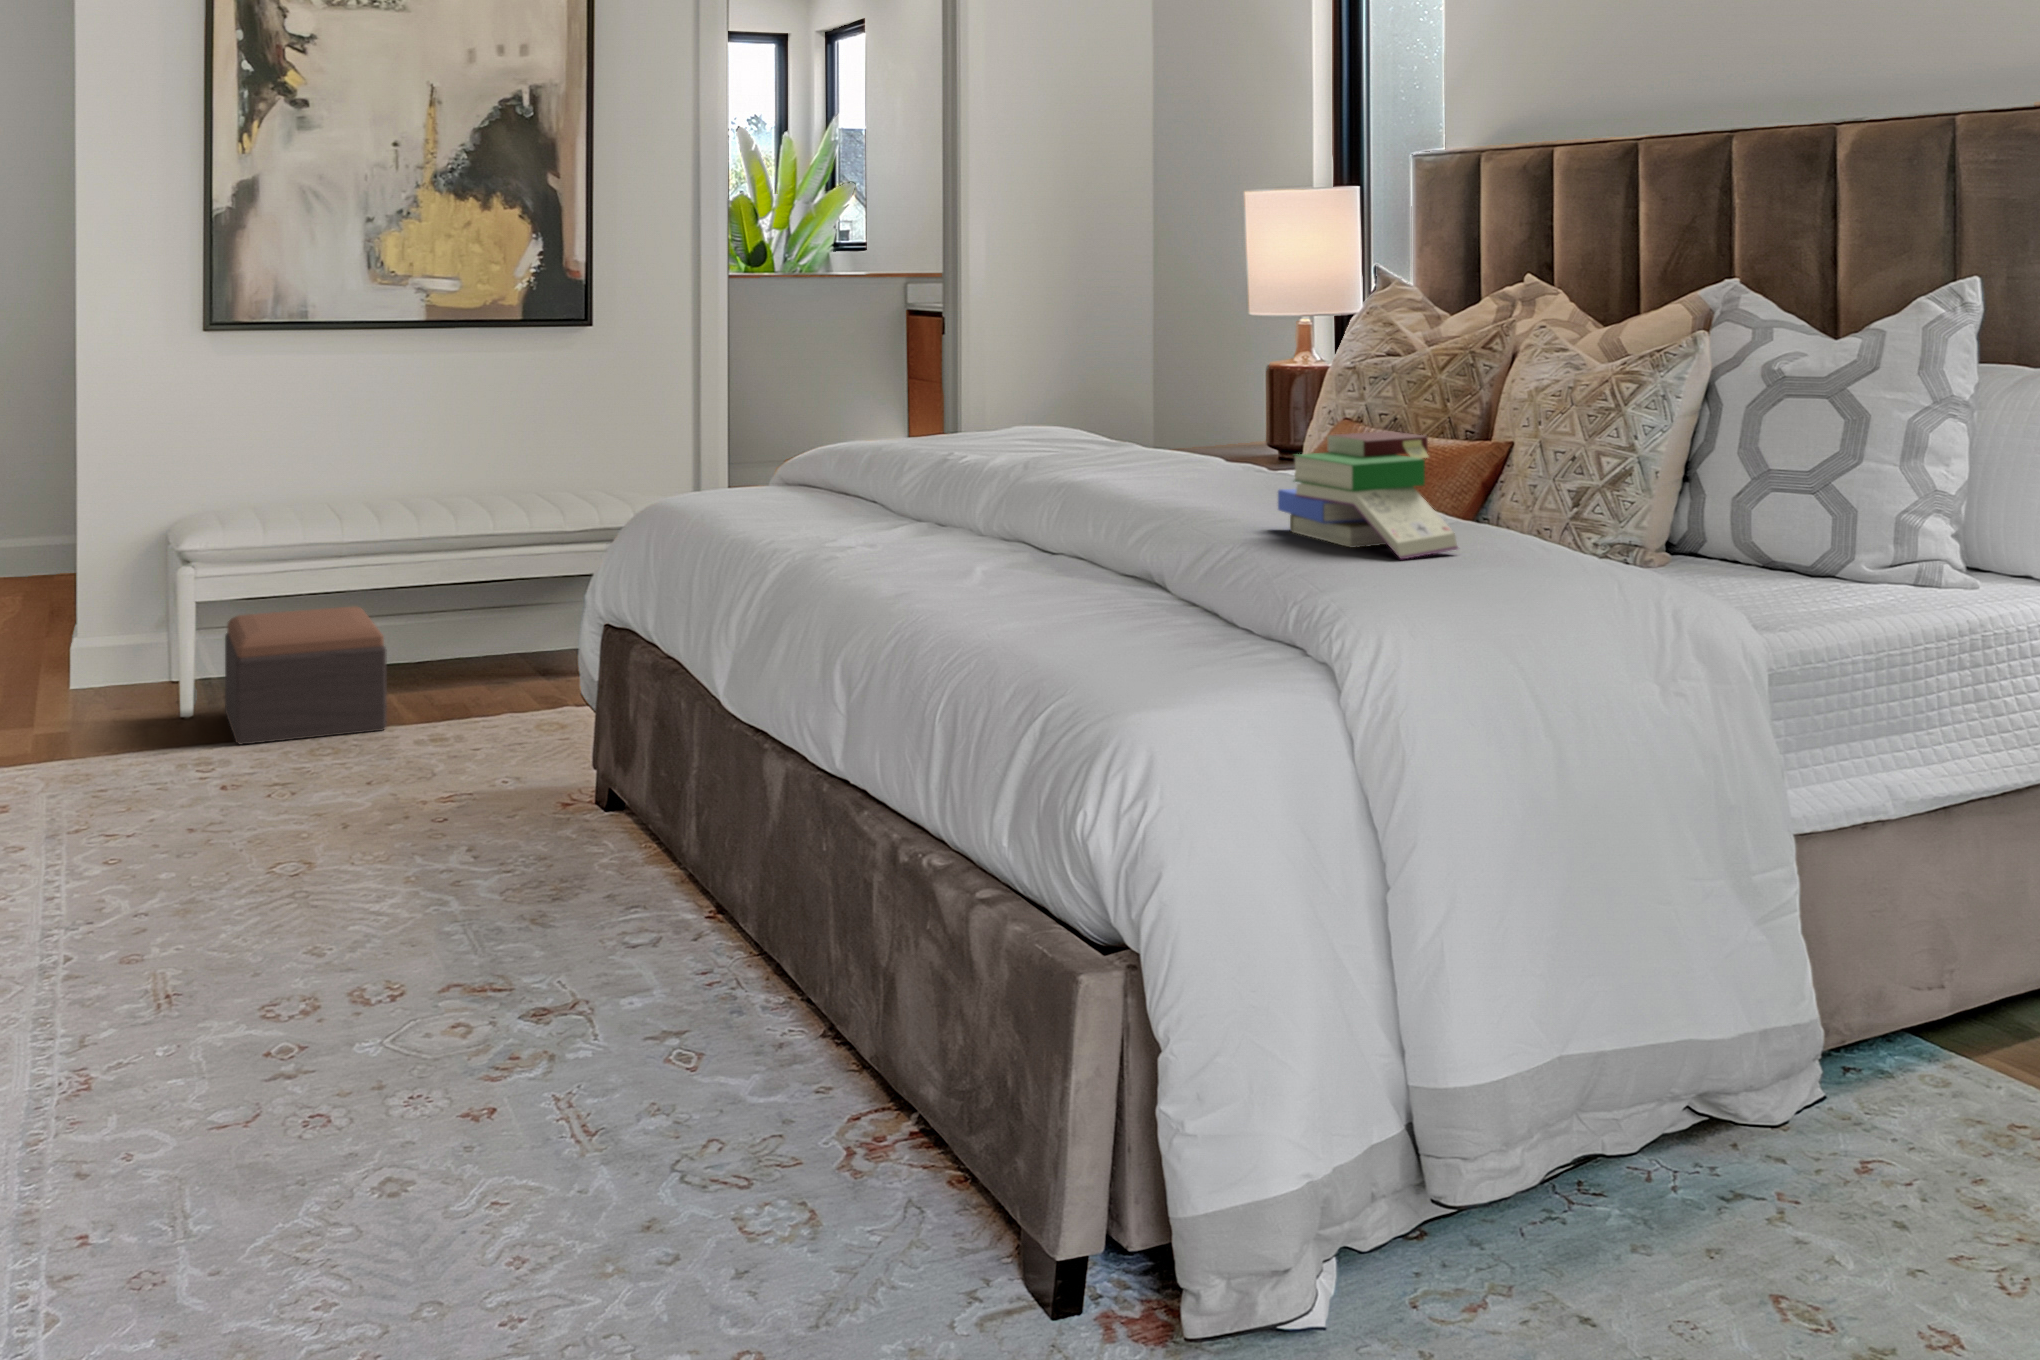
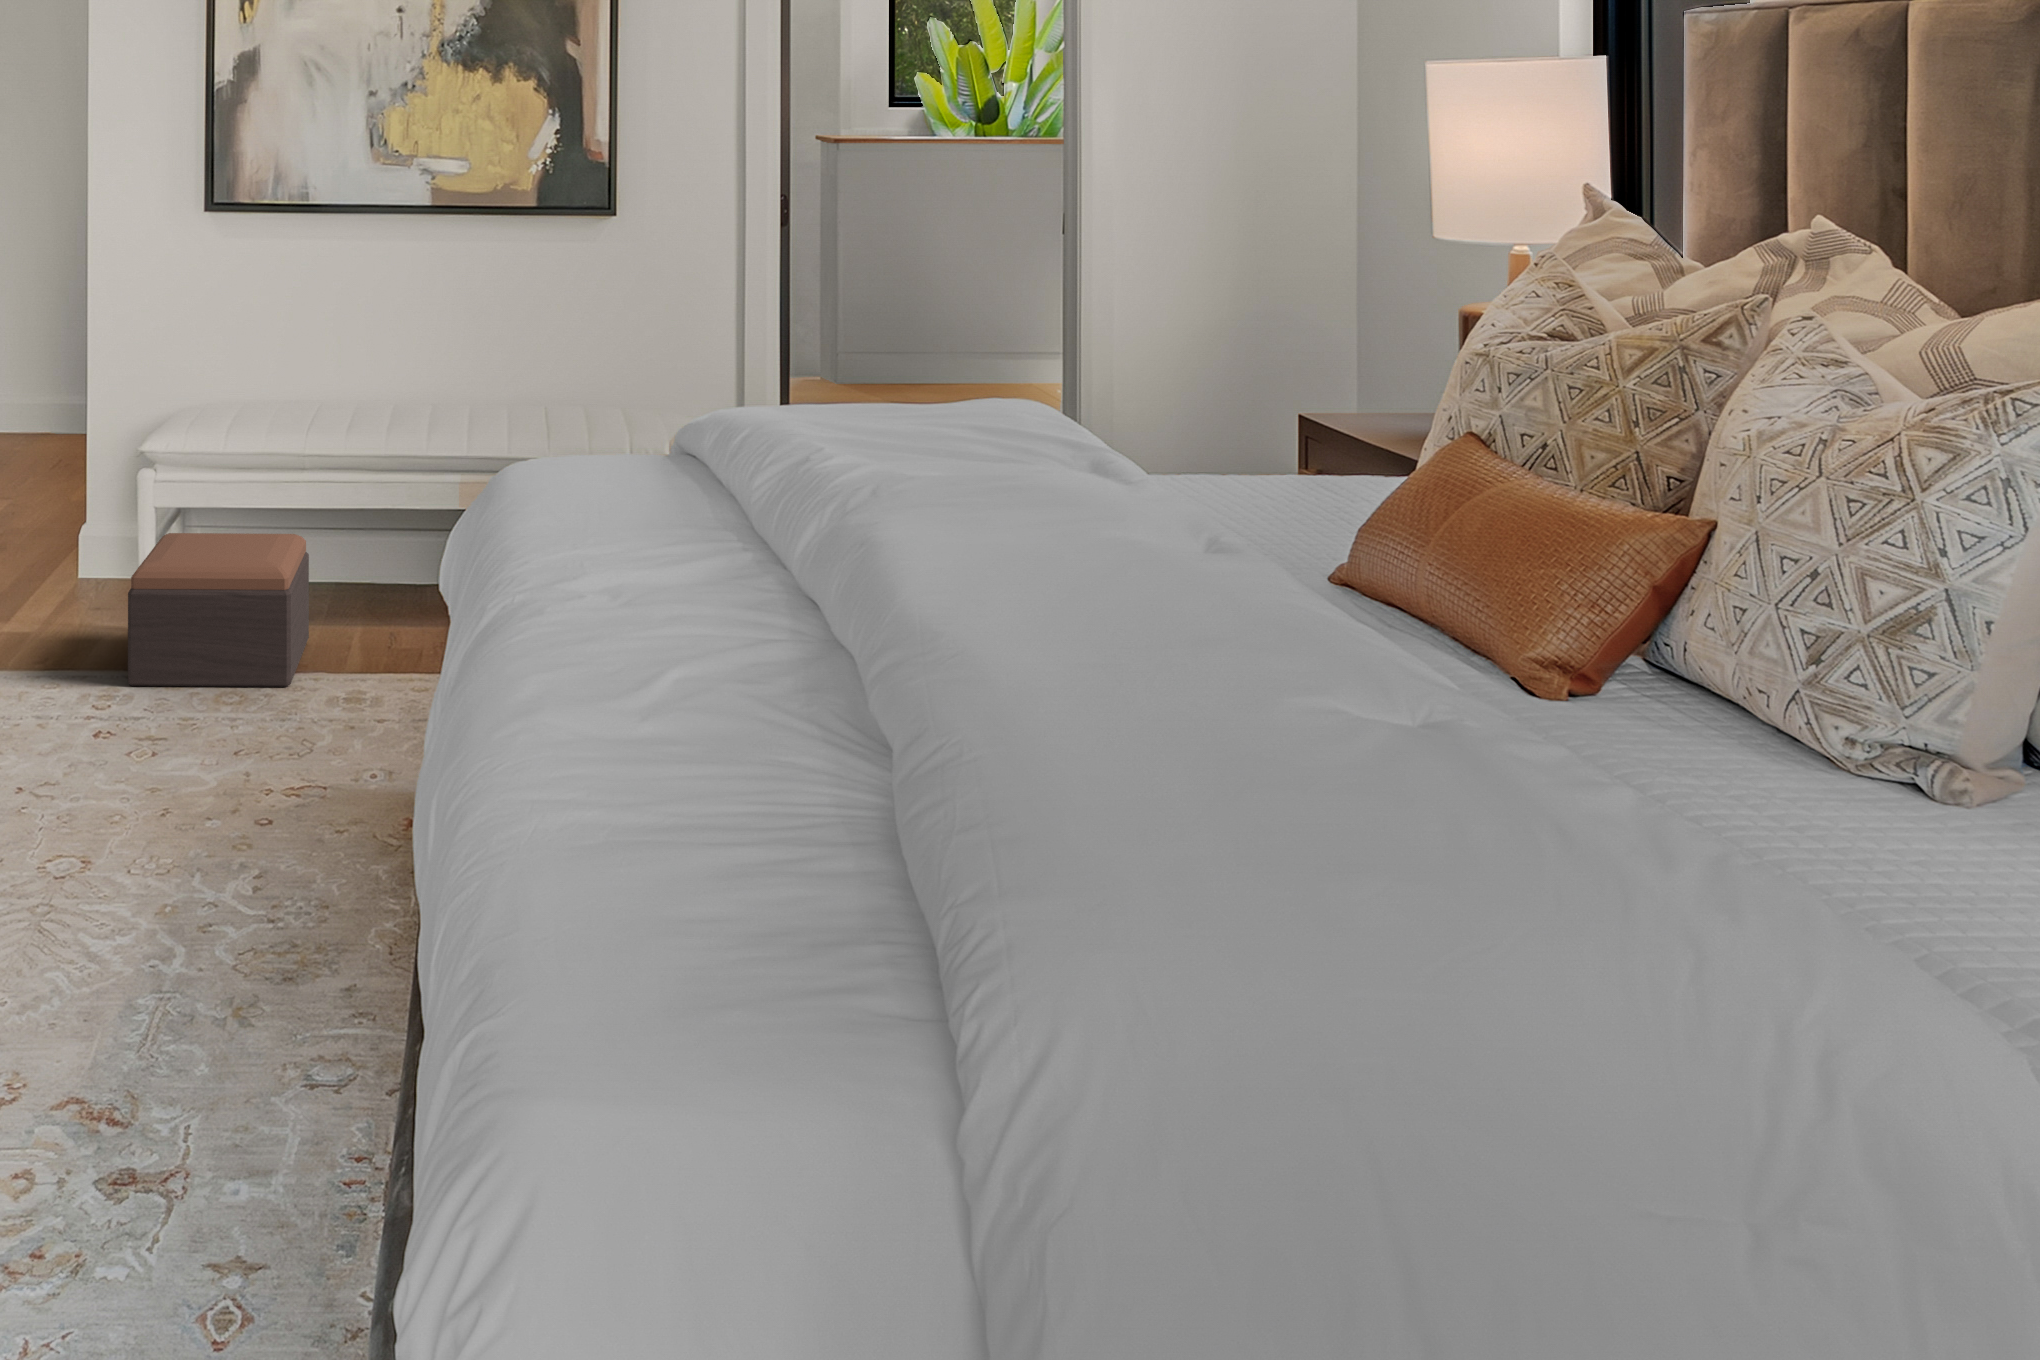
book: present [1278,431,1458,559] -> none [1088,533,1385,820]

